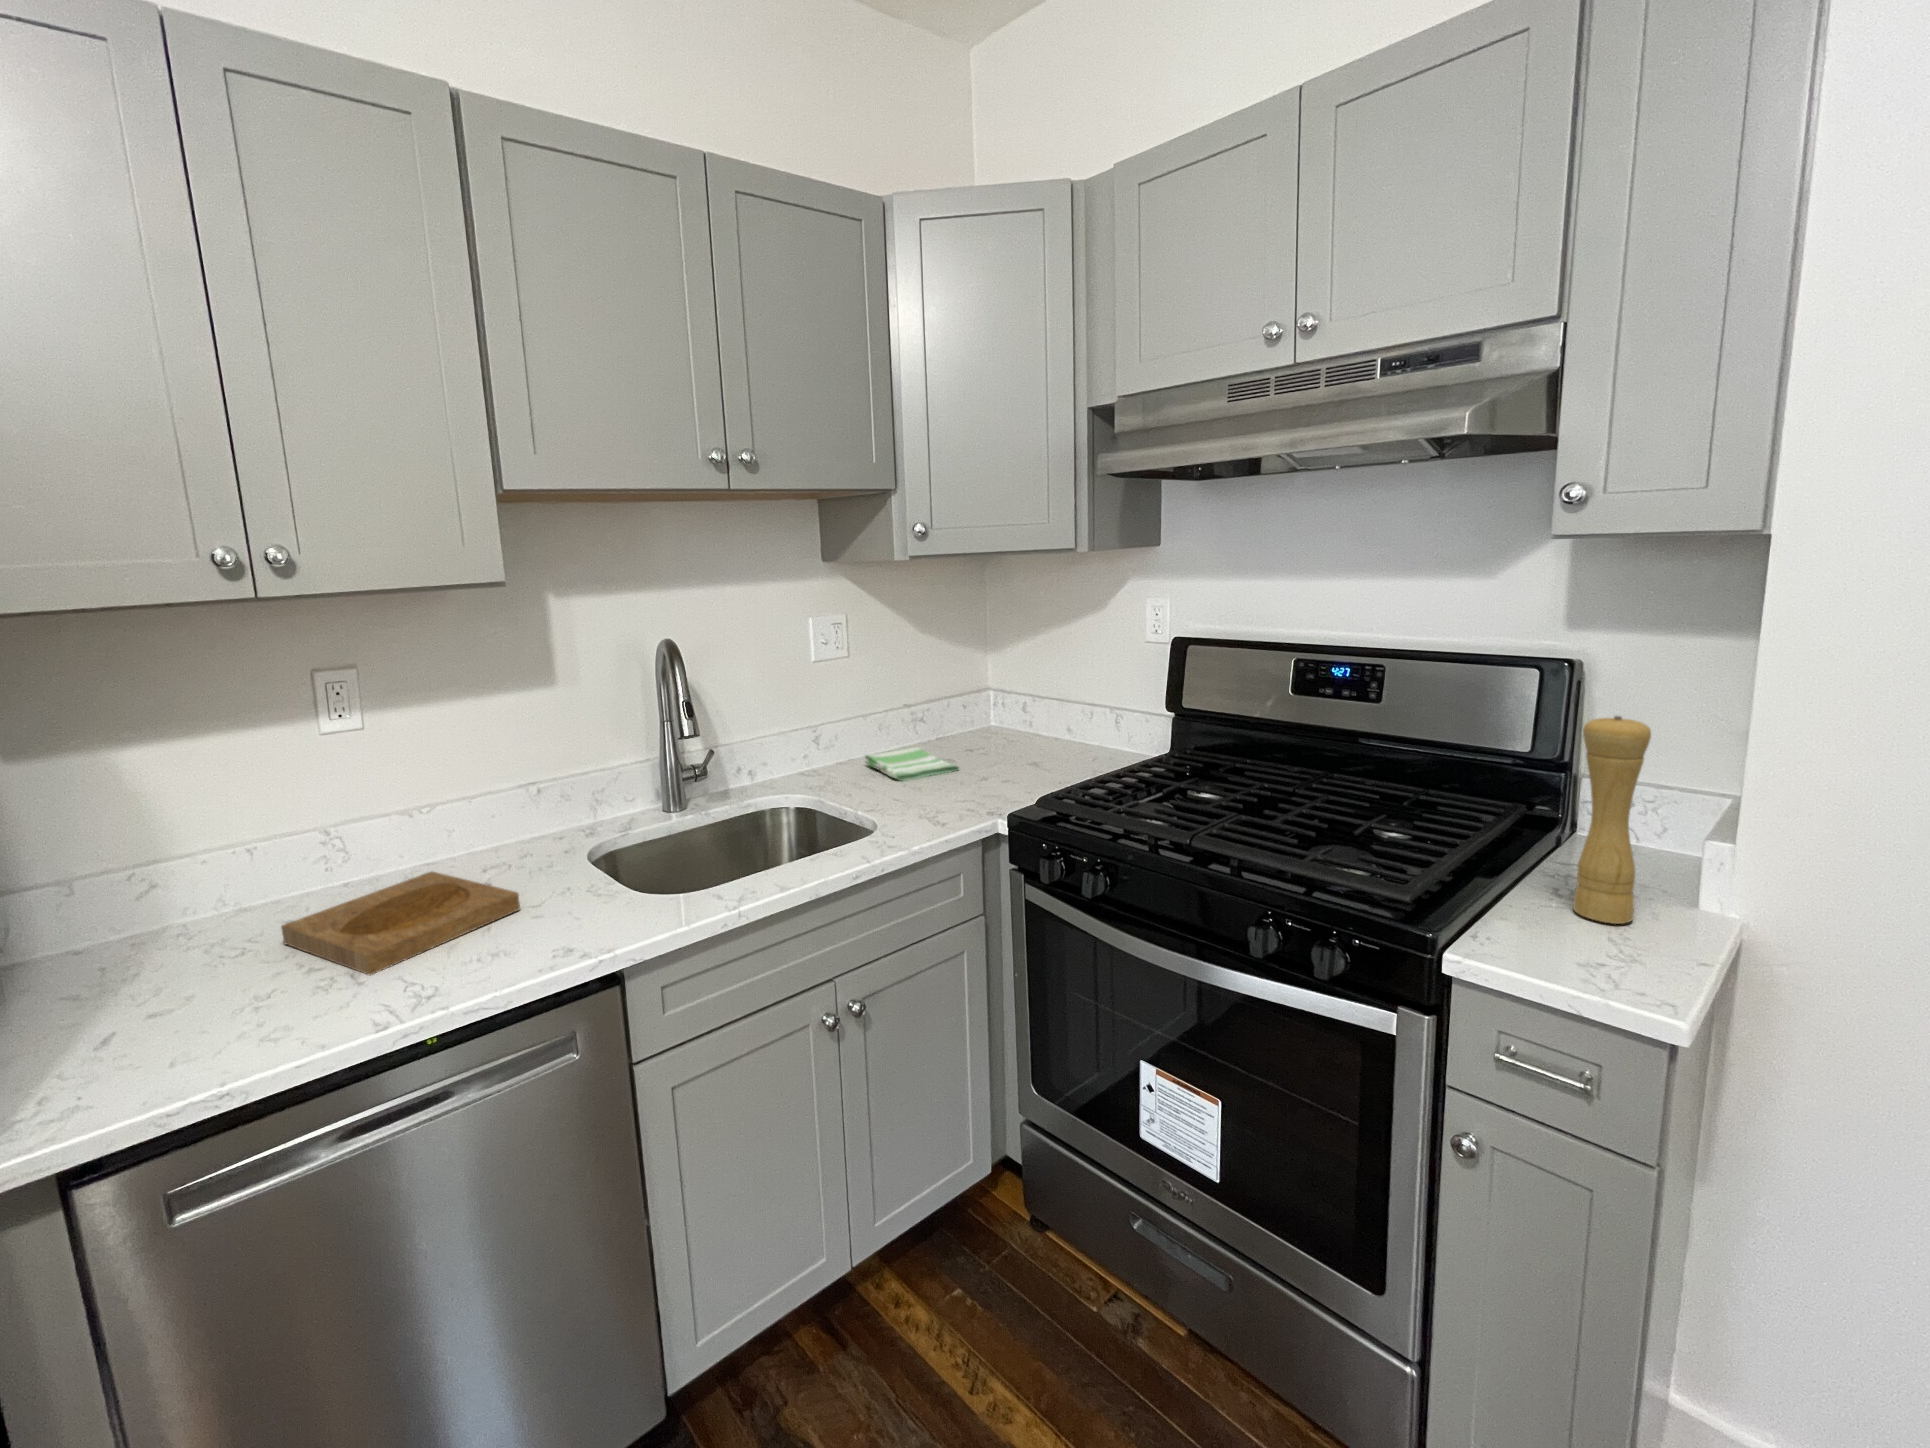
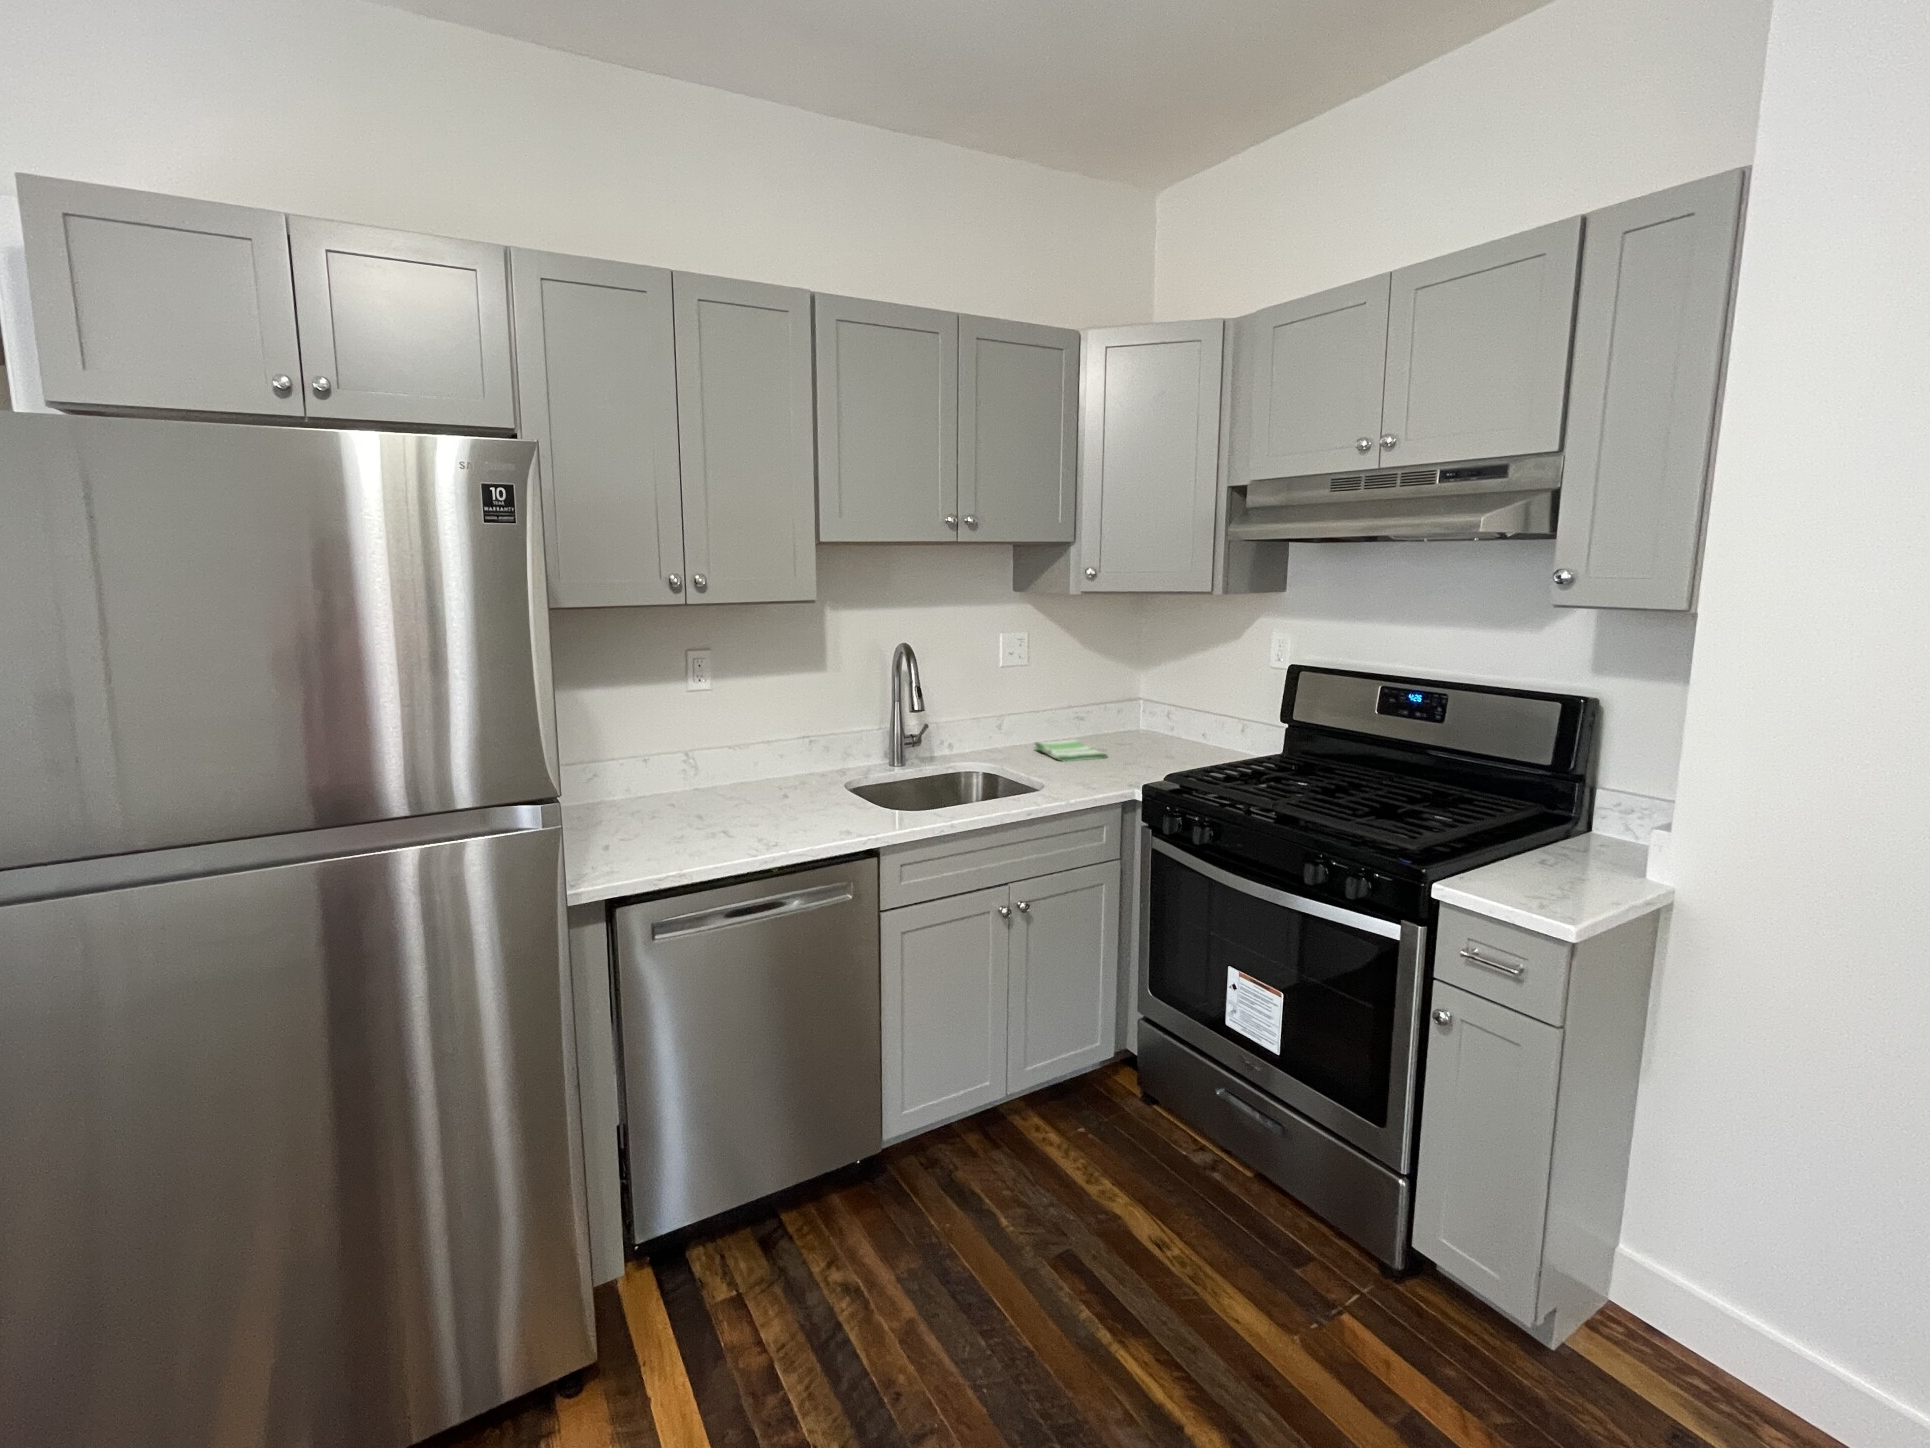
pepper mill: present [1573,716,1651,924] -> none [1550,733,1607,881]
tray: present [281,872,520,975] -> none [677,784,812,833]

